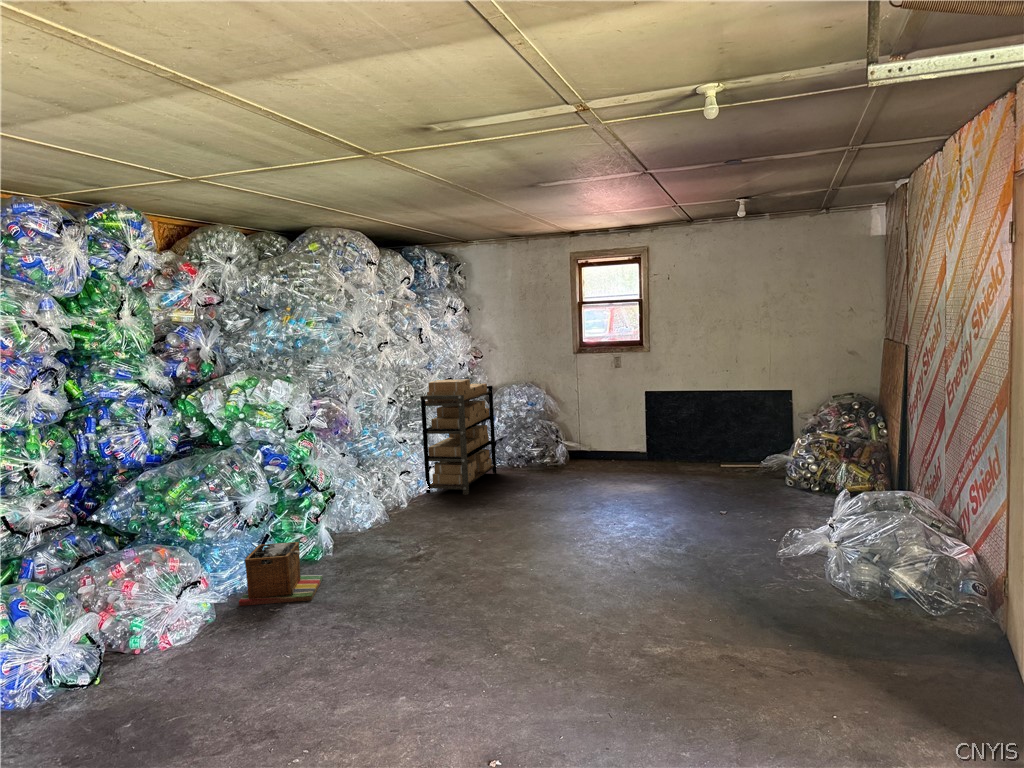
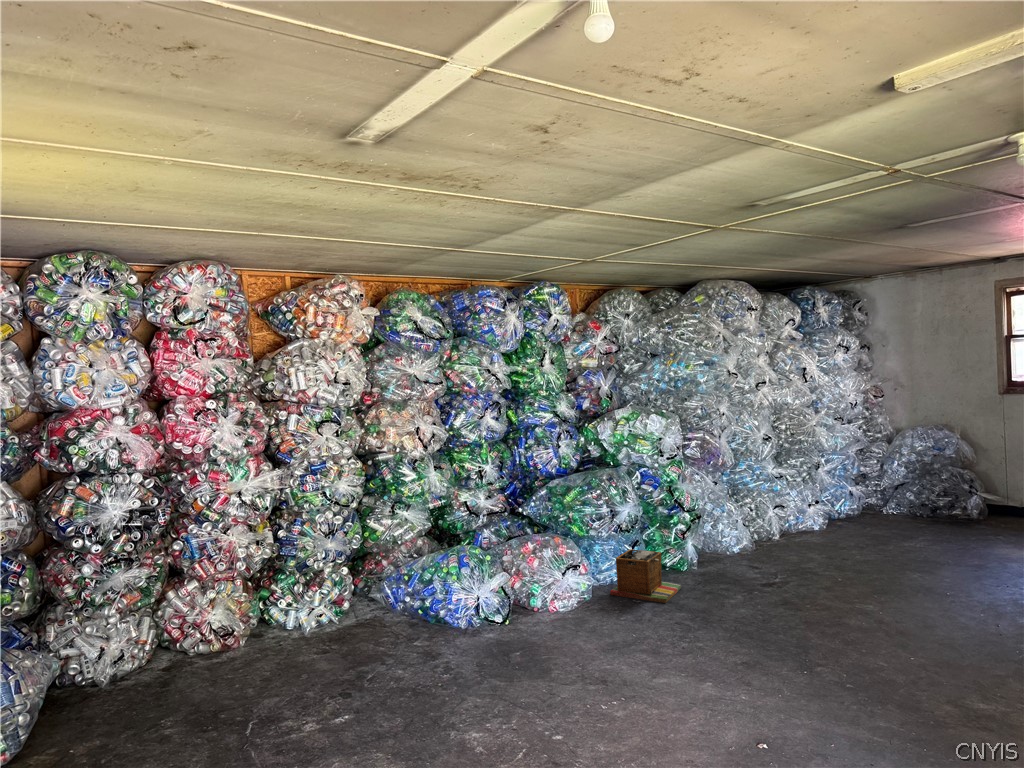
shelving unit: present [420,379,496,495] -> none [801,420,897,540]

